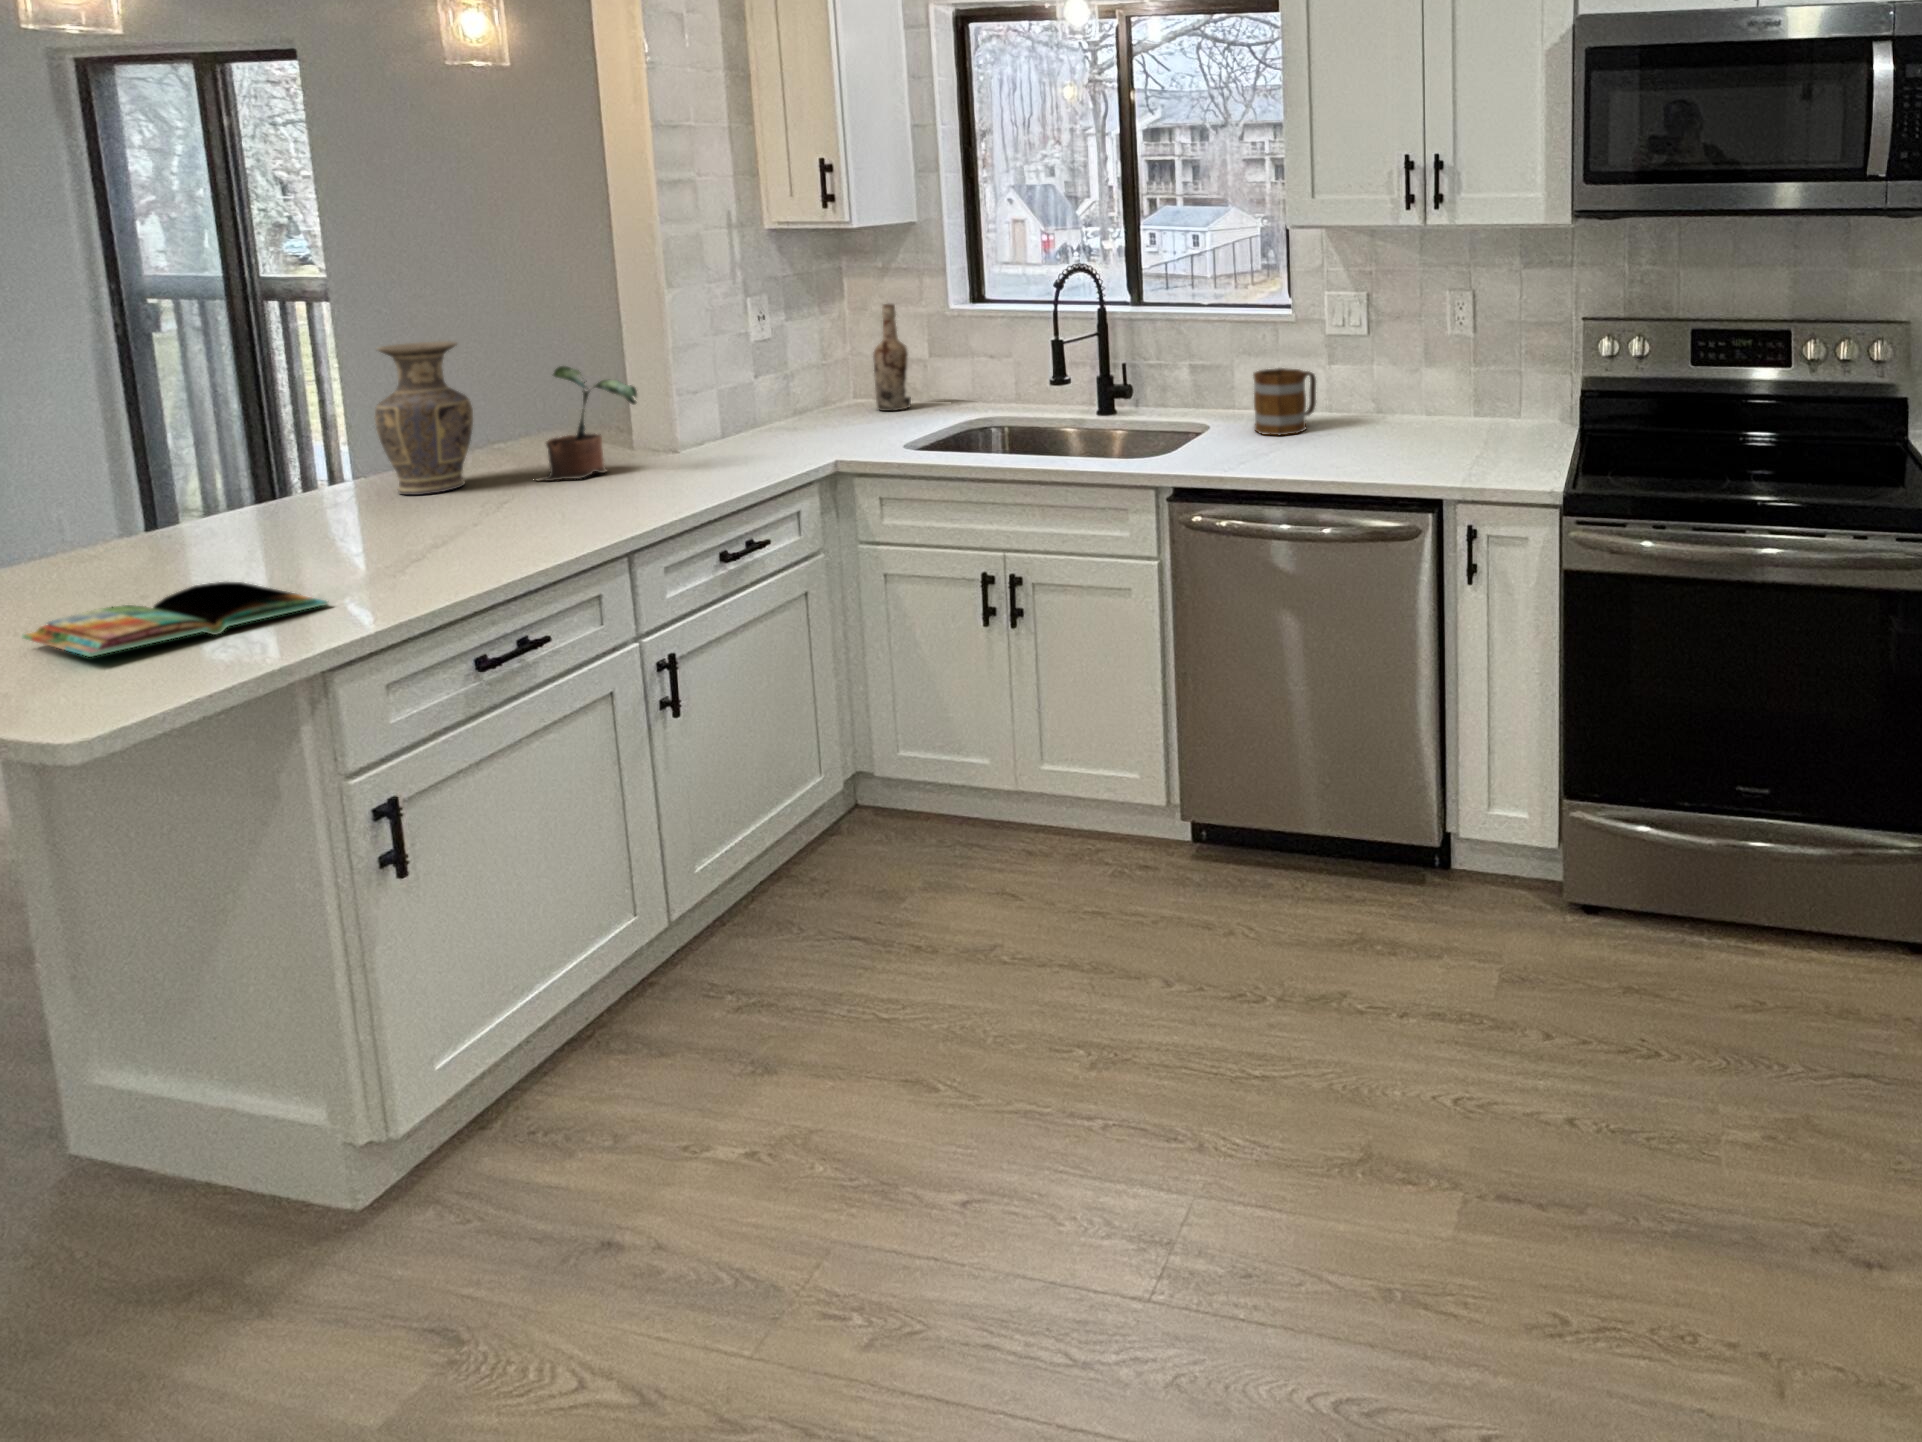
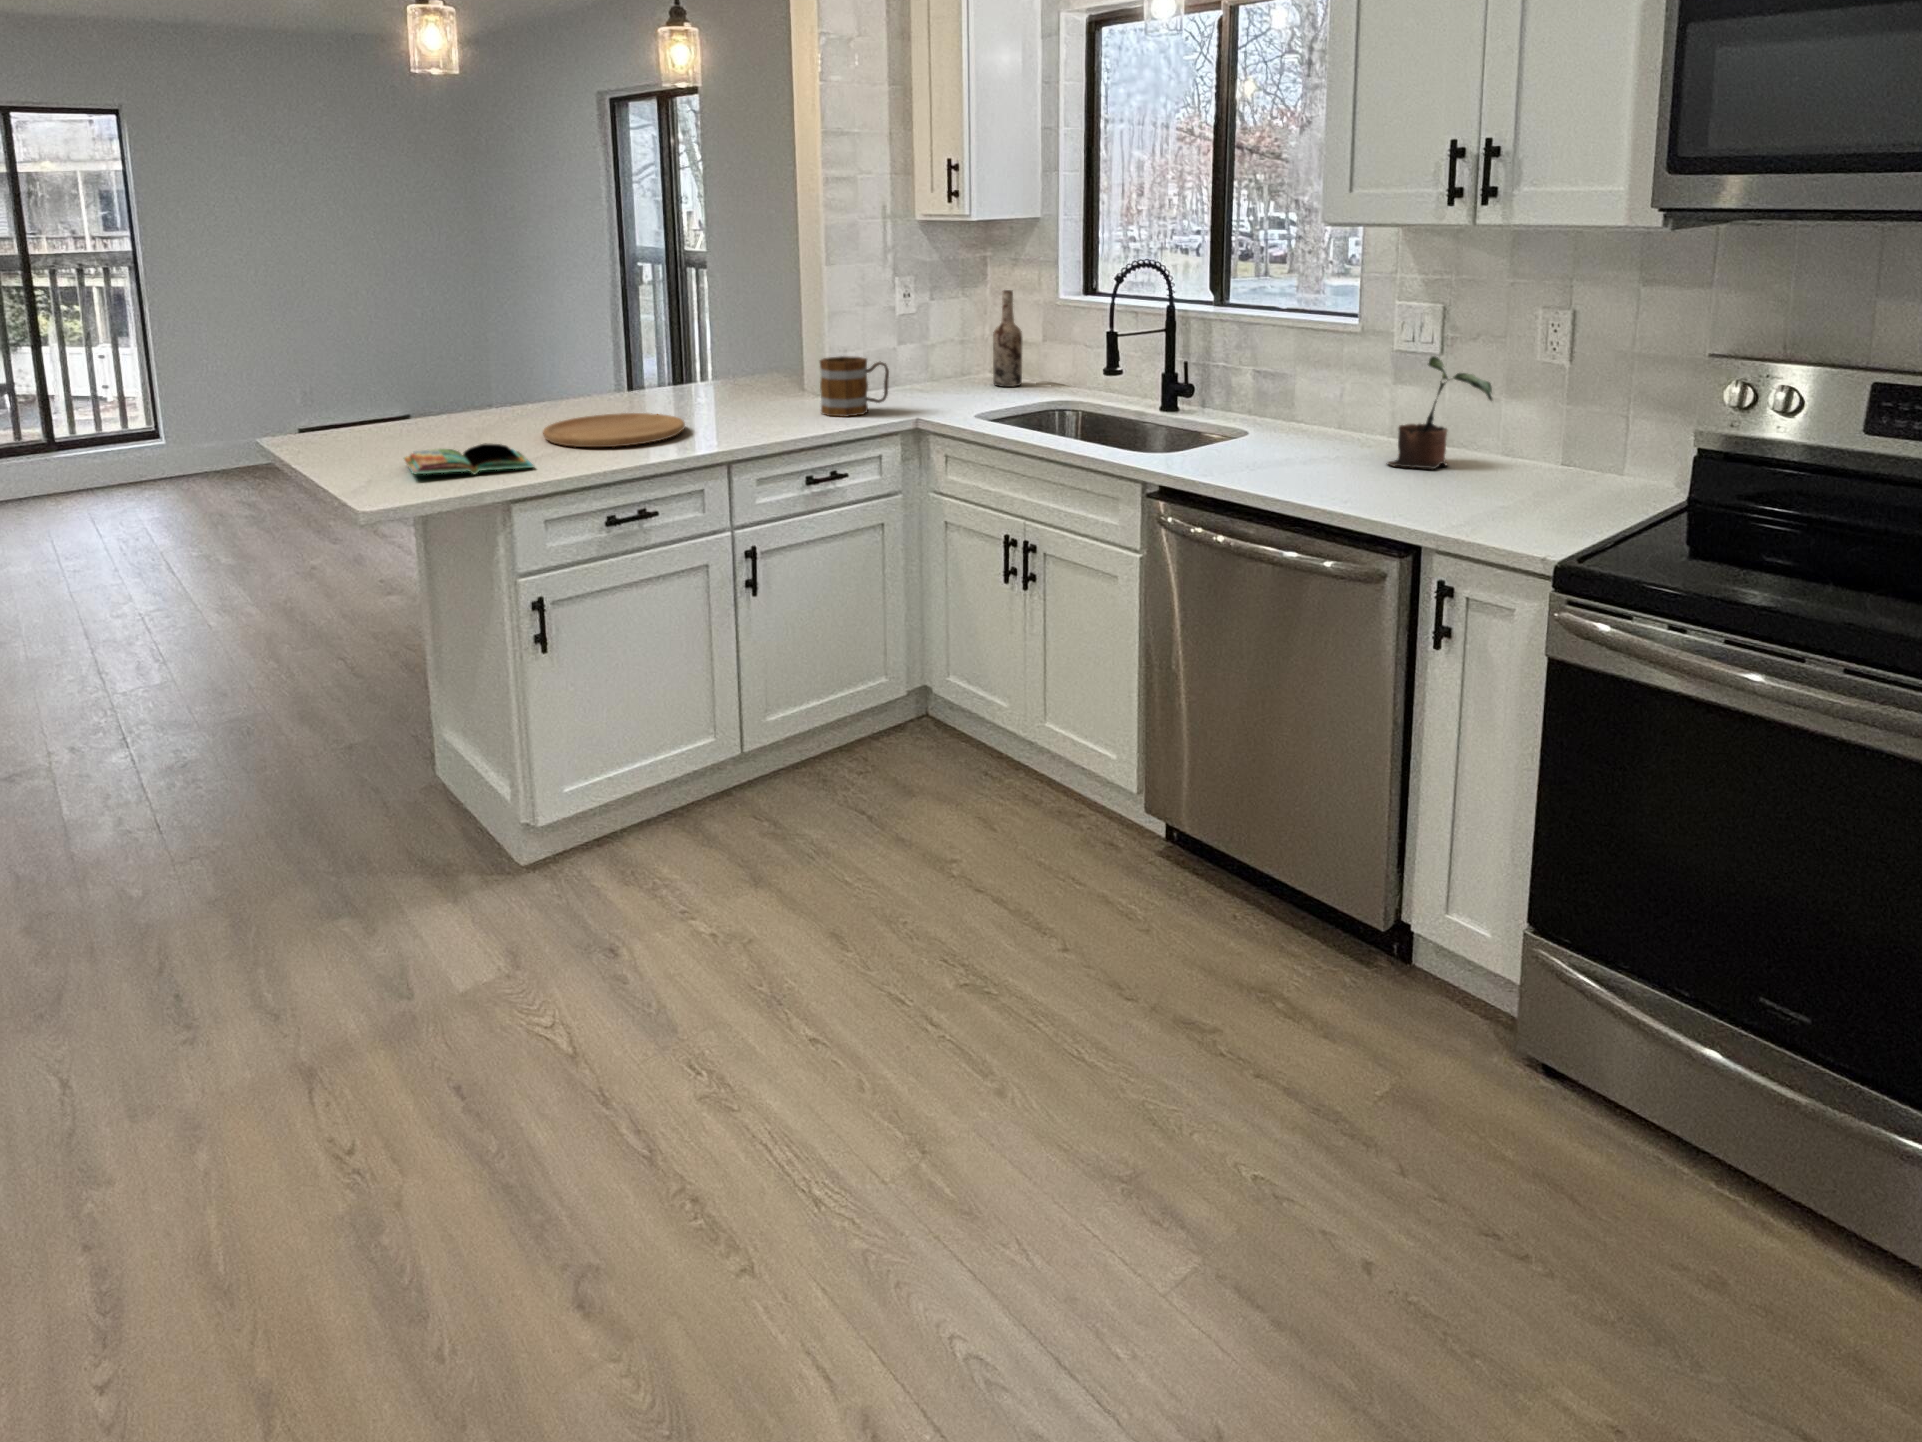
vase: present [375,341,473,495] -> none [631,300,687,408]
potted plant: present [537,366,637,481] -> present [1386,356,1492,469]
mug: present [1253,368,1316,435] -> present [820,356,889,417]
cutting board: none [271,499,531,566] -> present [543,413,685,447]

